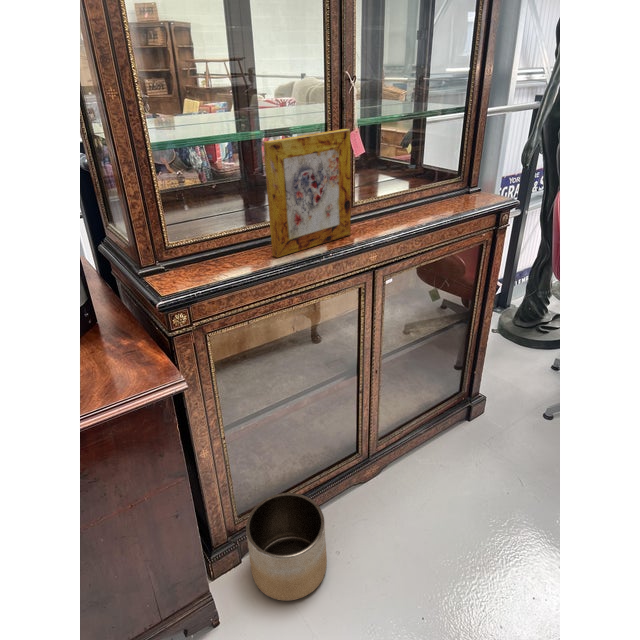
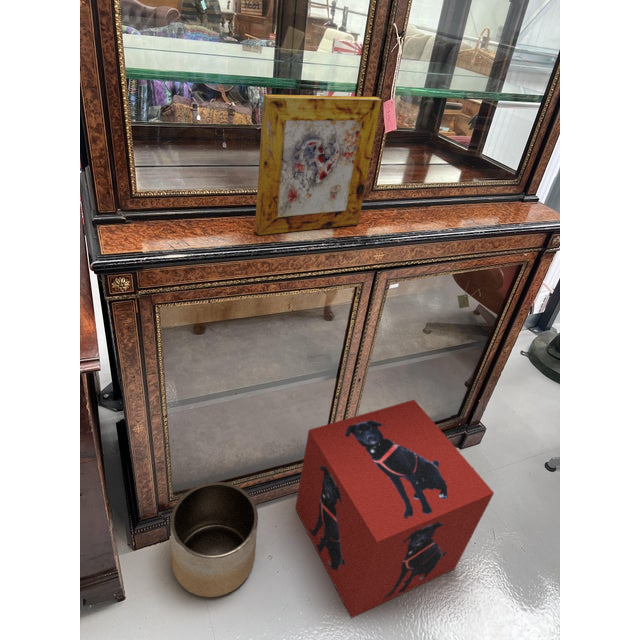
storage box: none [345,381,516,582] -> present [295,400,494,618]

